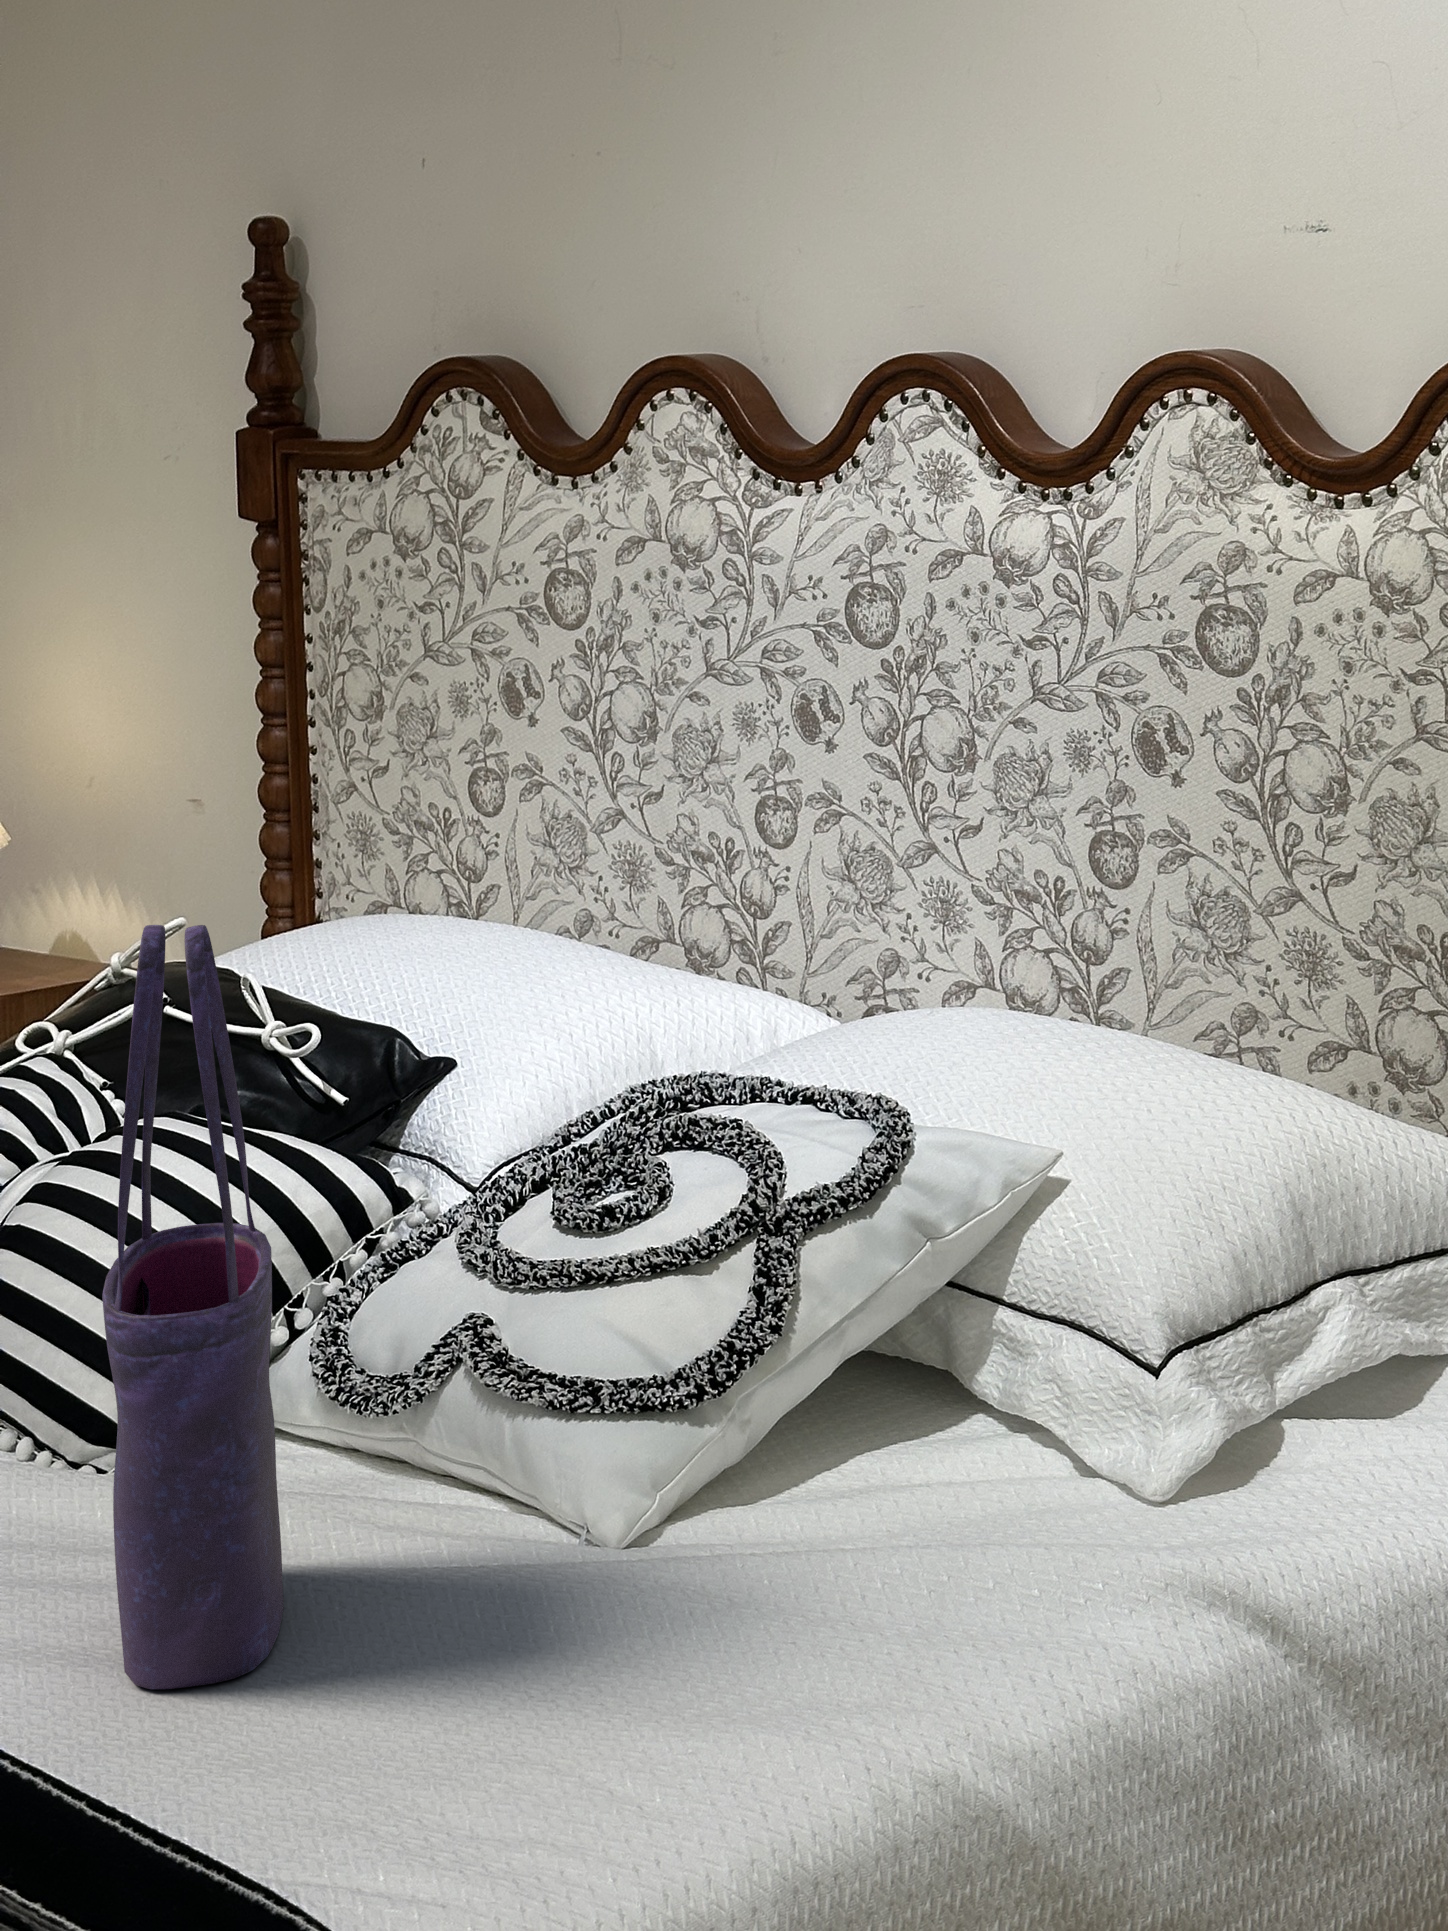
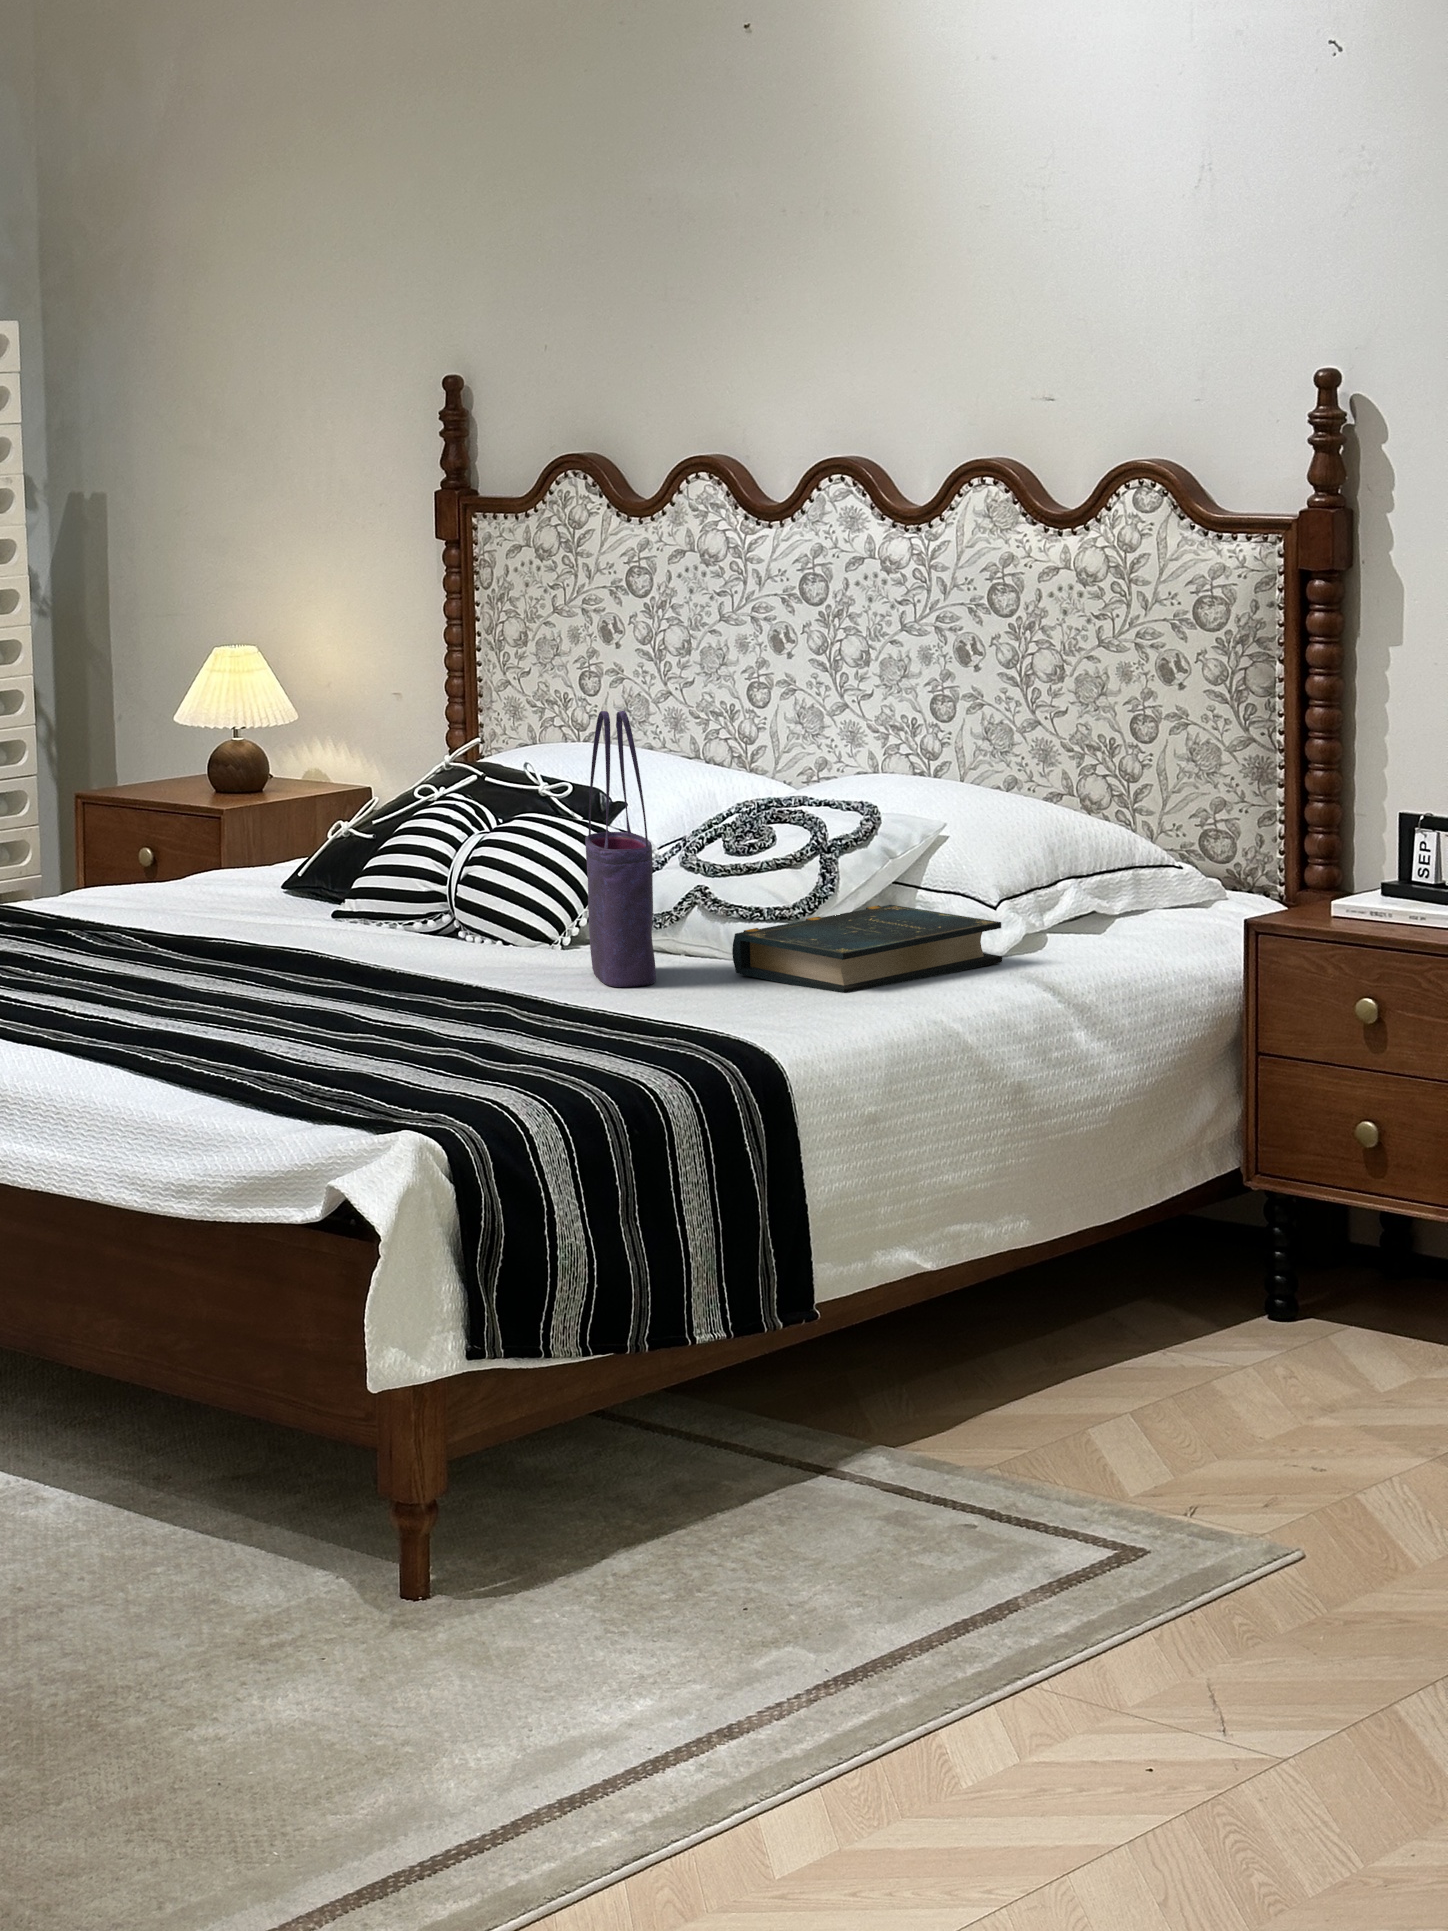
book: none [487,1374,1184,1755] -> present [732,905,1002,993]

